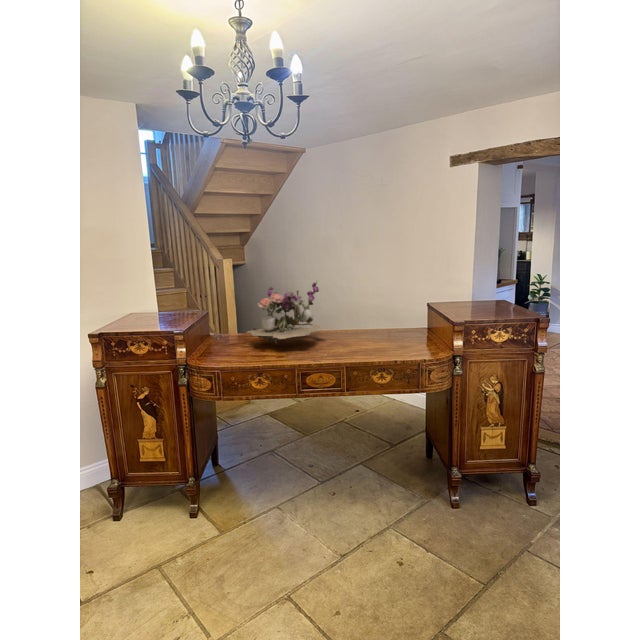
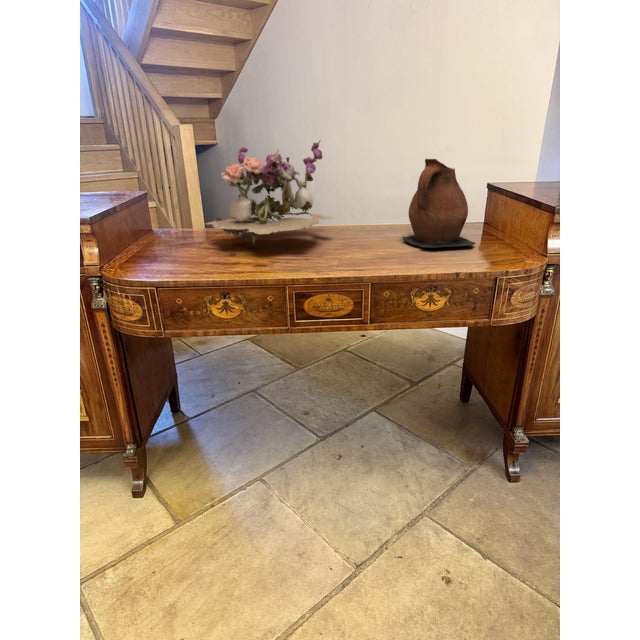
ceramic pitcher: none [368,293,415,345] -> present [403,159,475,248]

